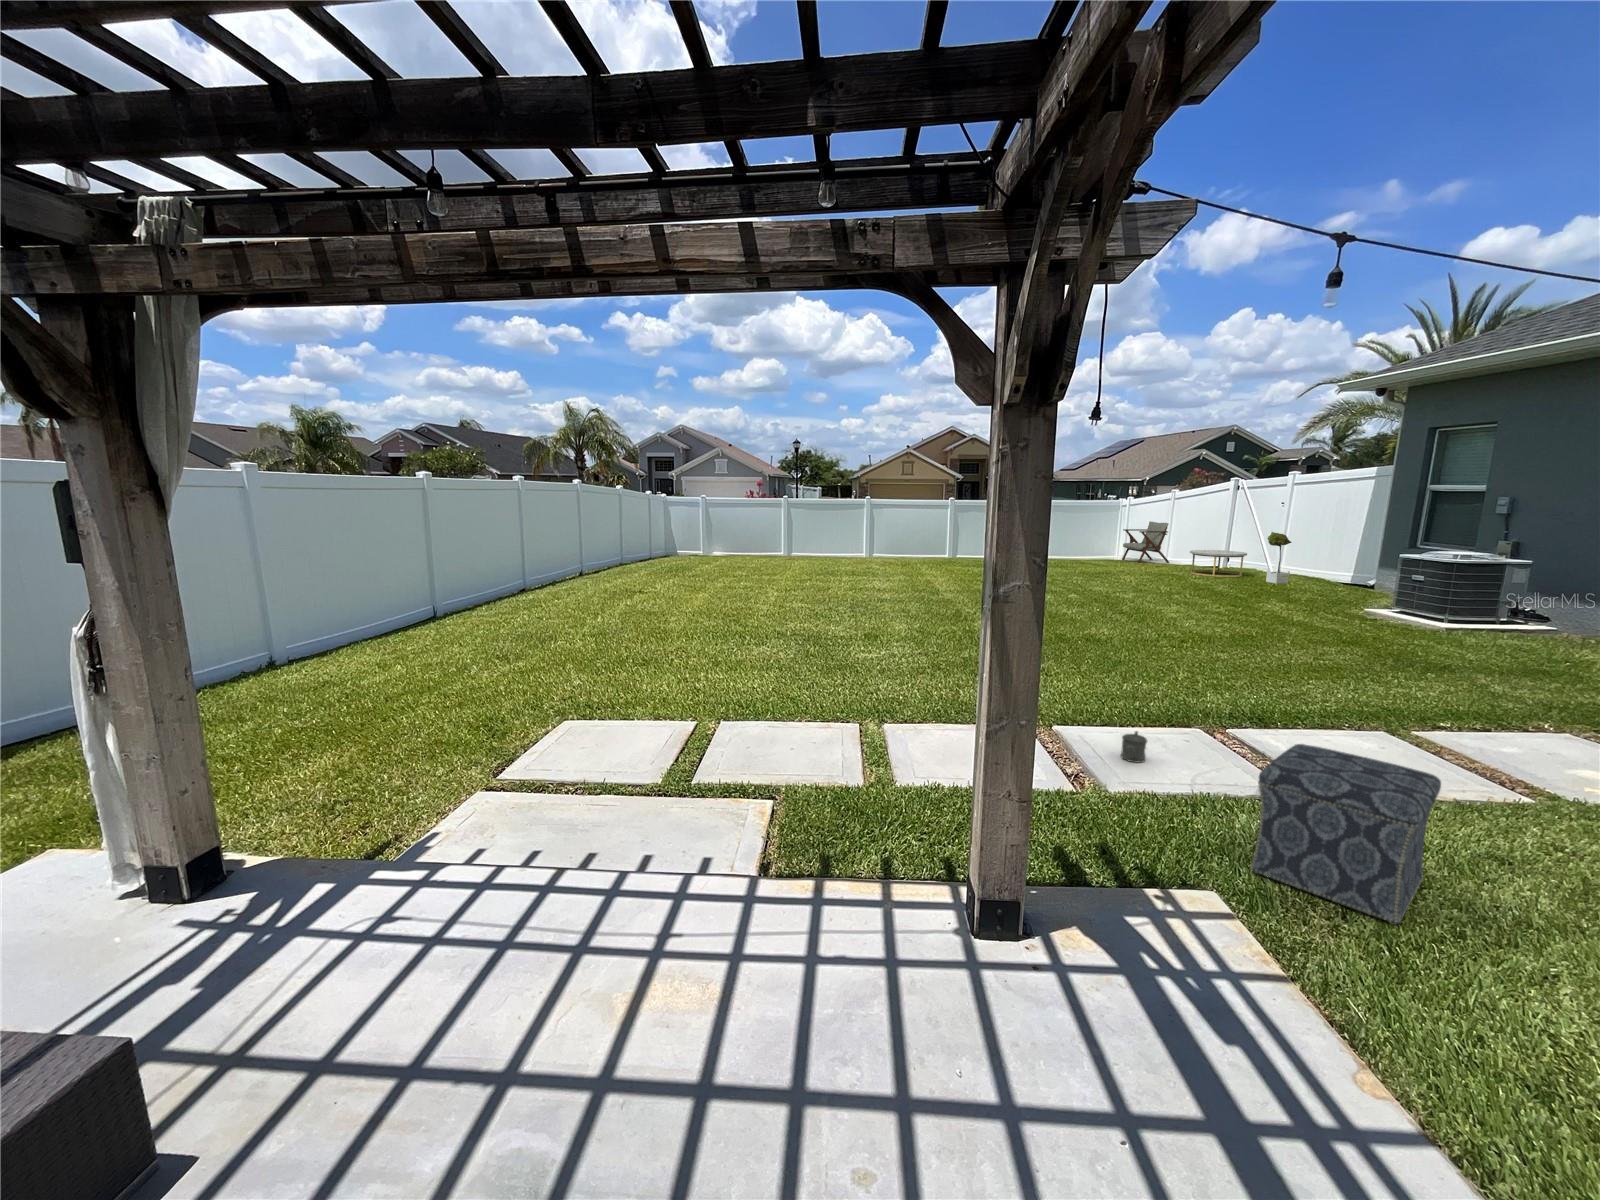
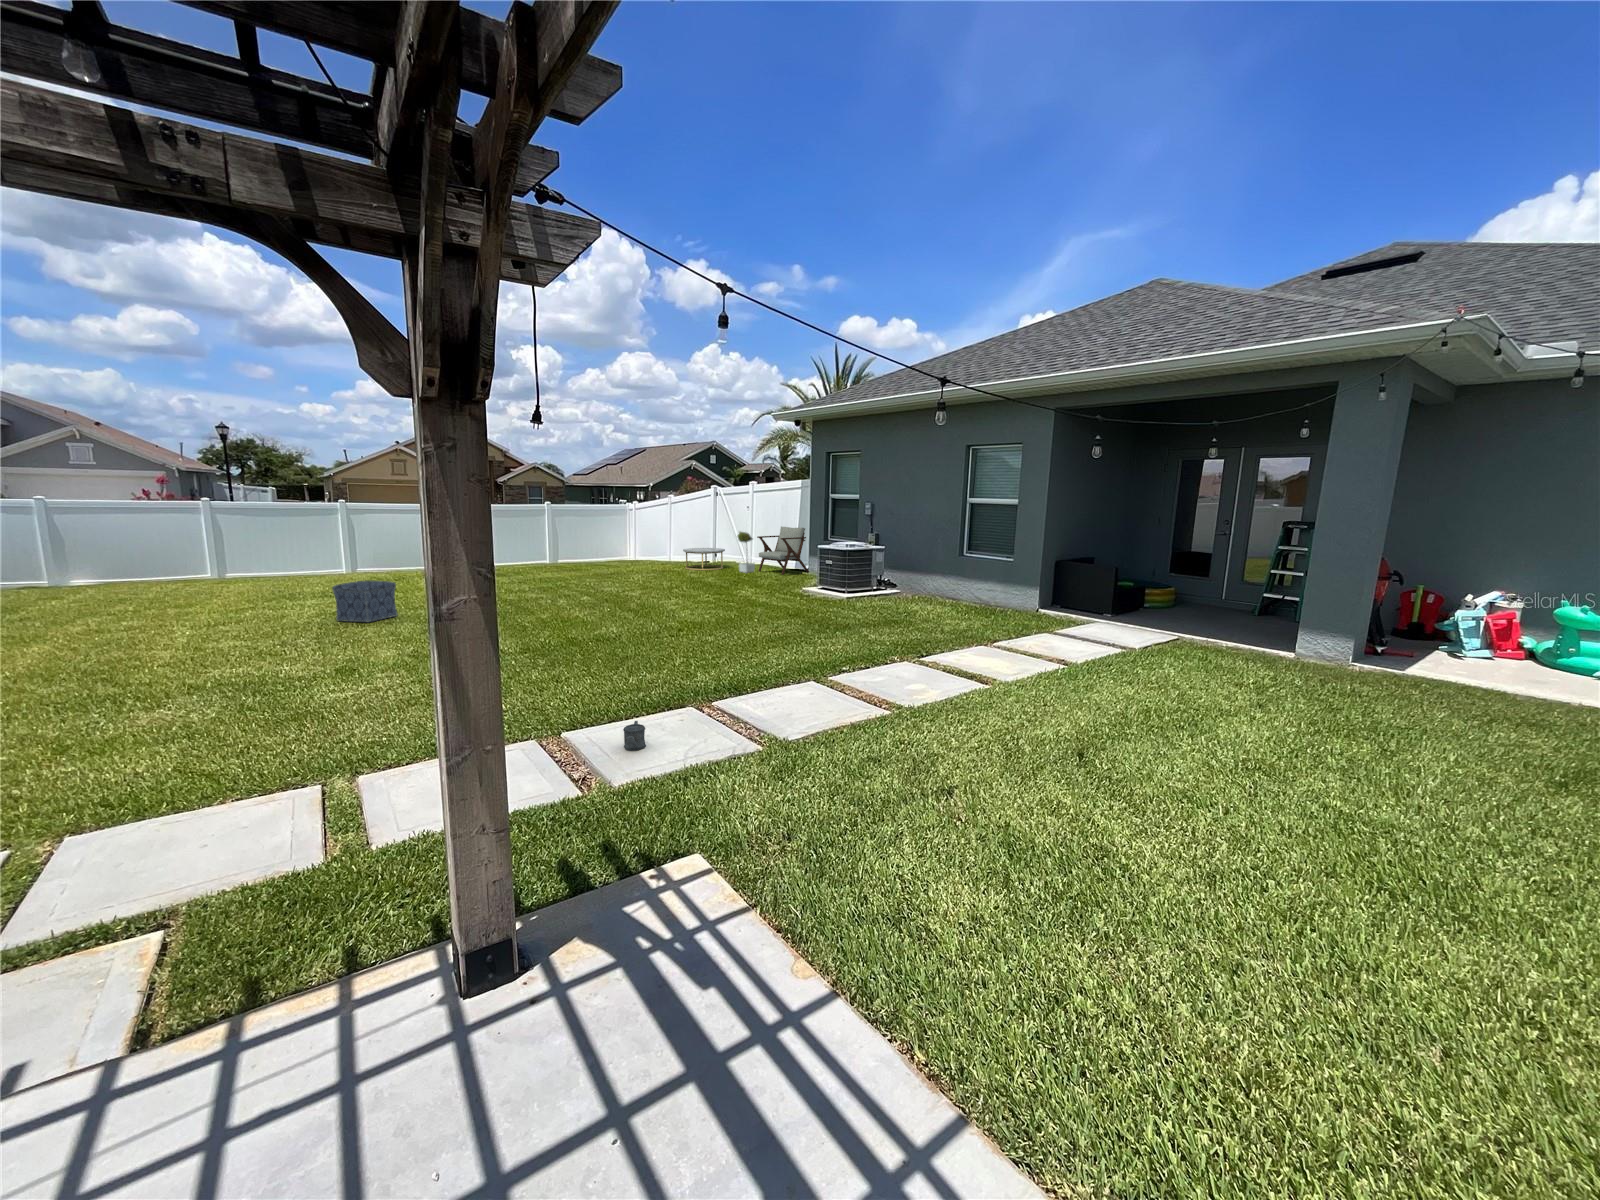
lounge chair: present [1122,521,1170,563] -> present [757,526,809,575]
ottoman: present [1250,744,1441,924] -> present [332,581,397,623]

